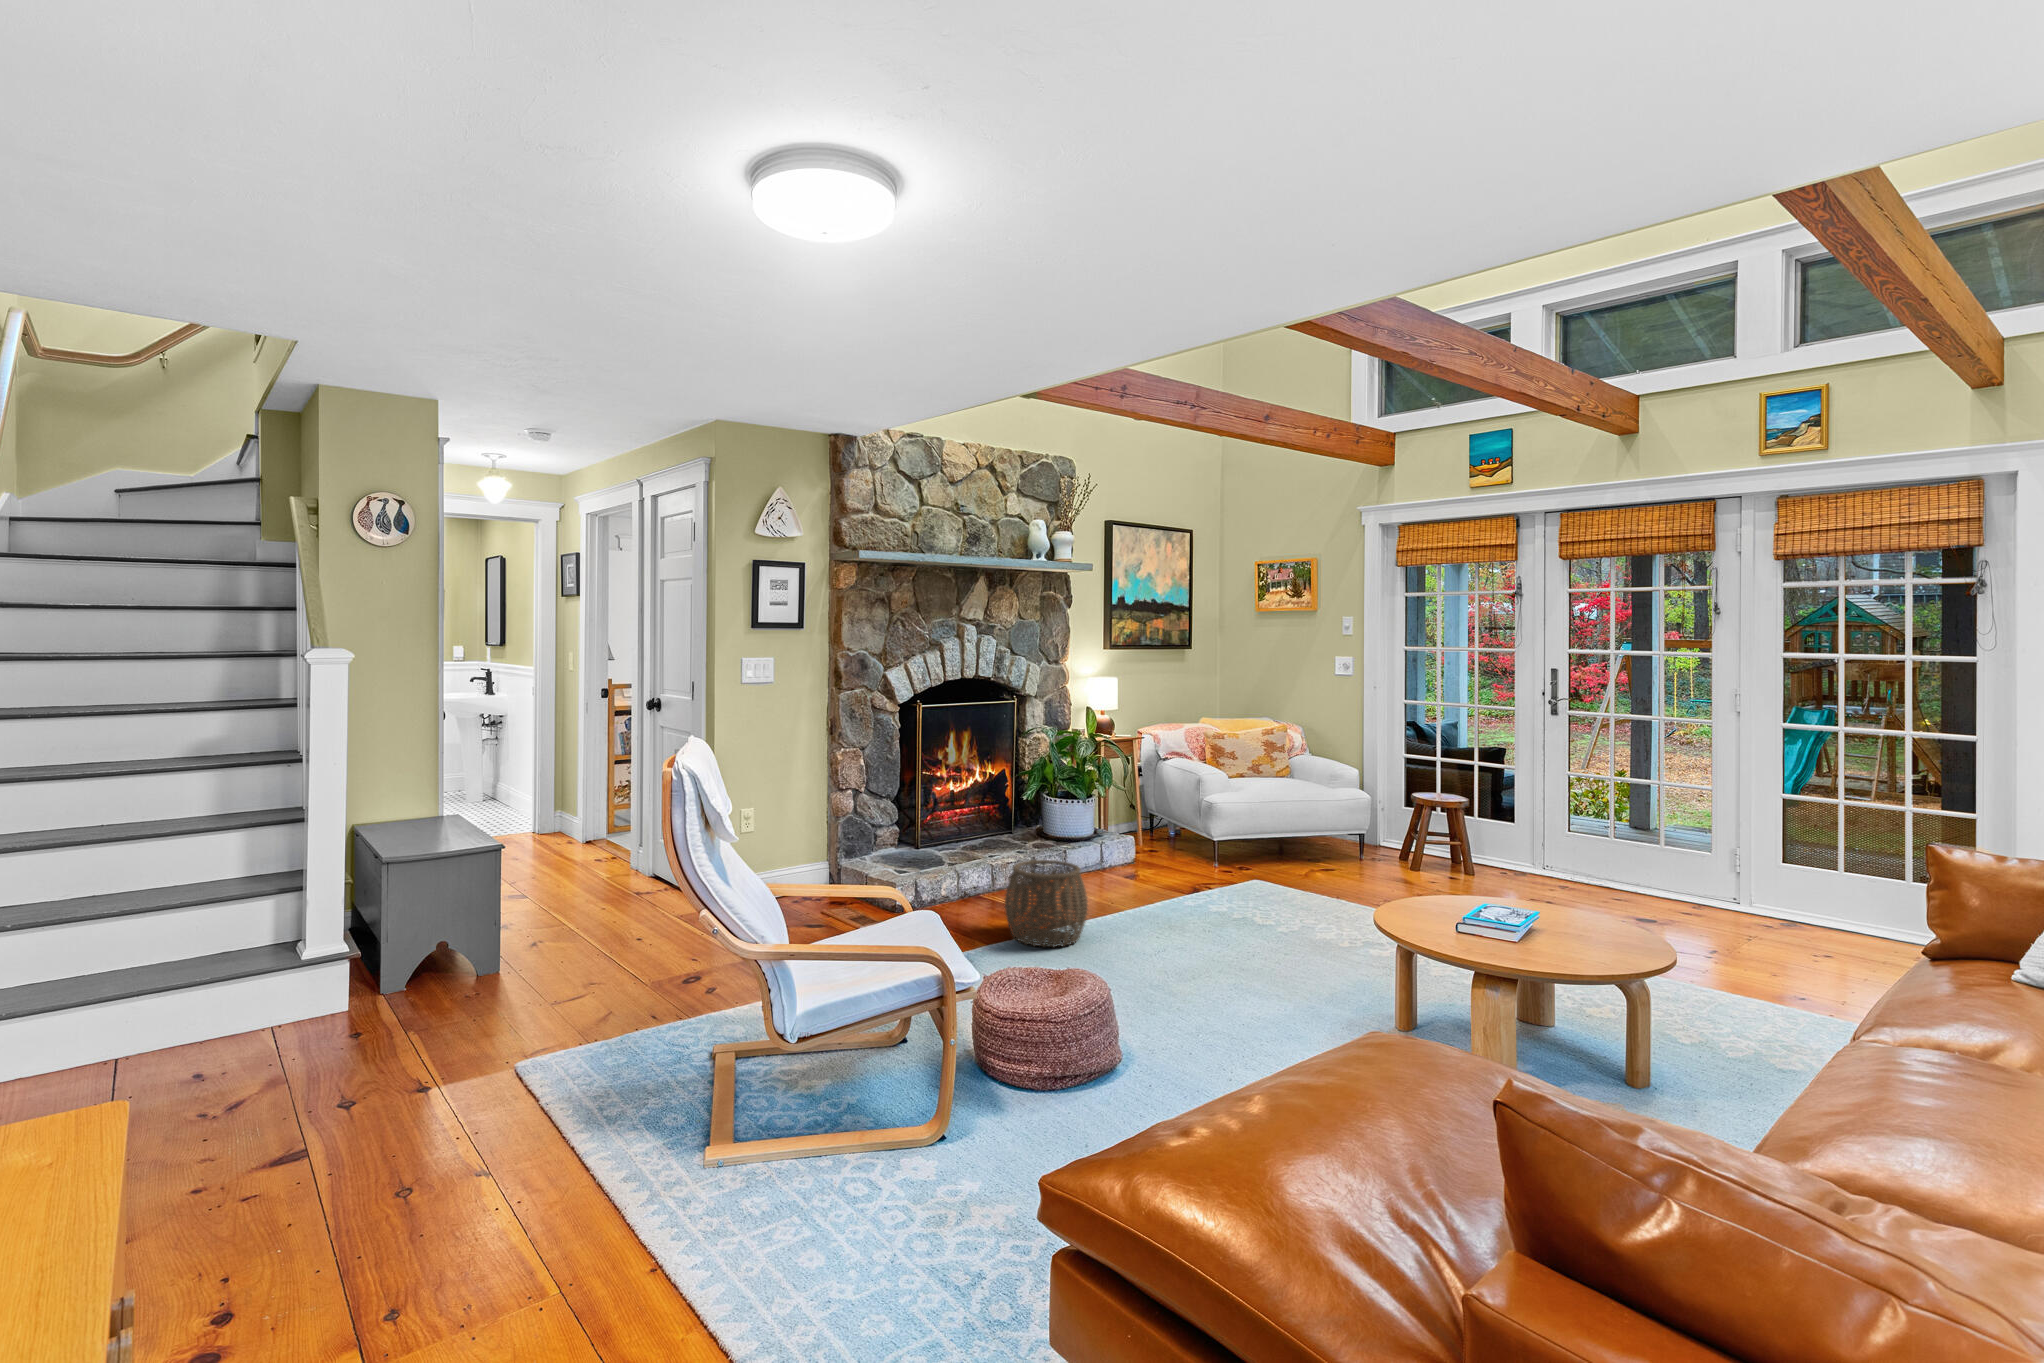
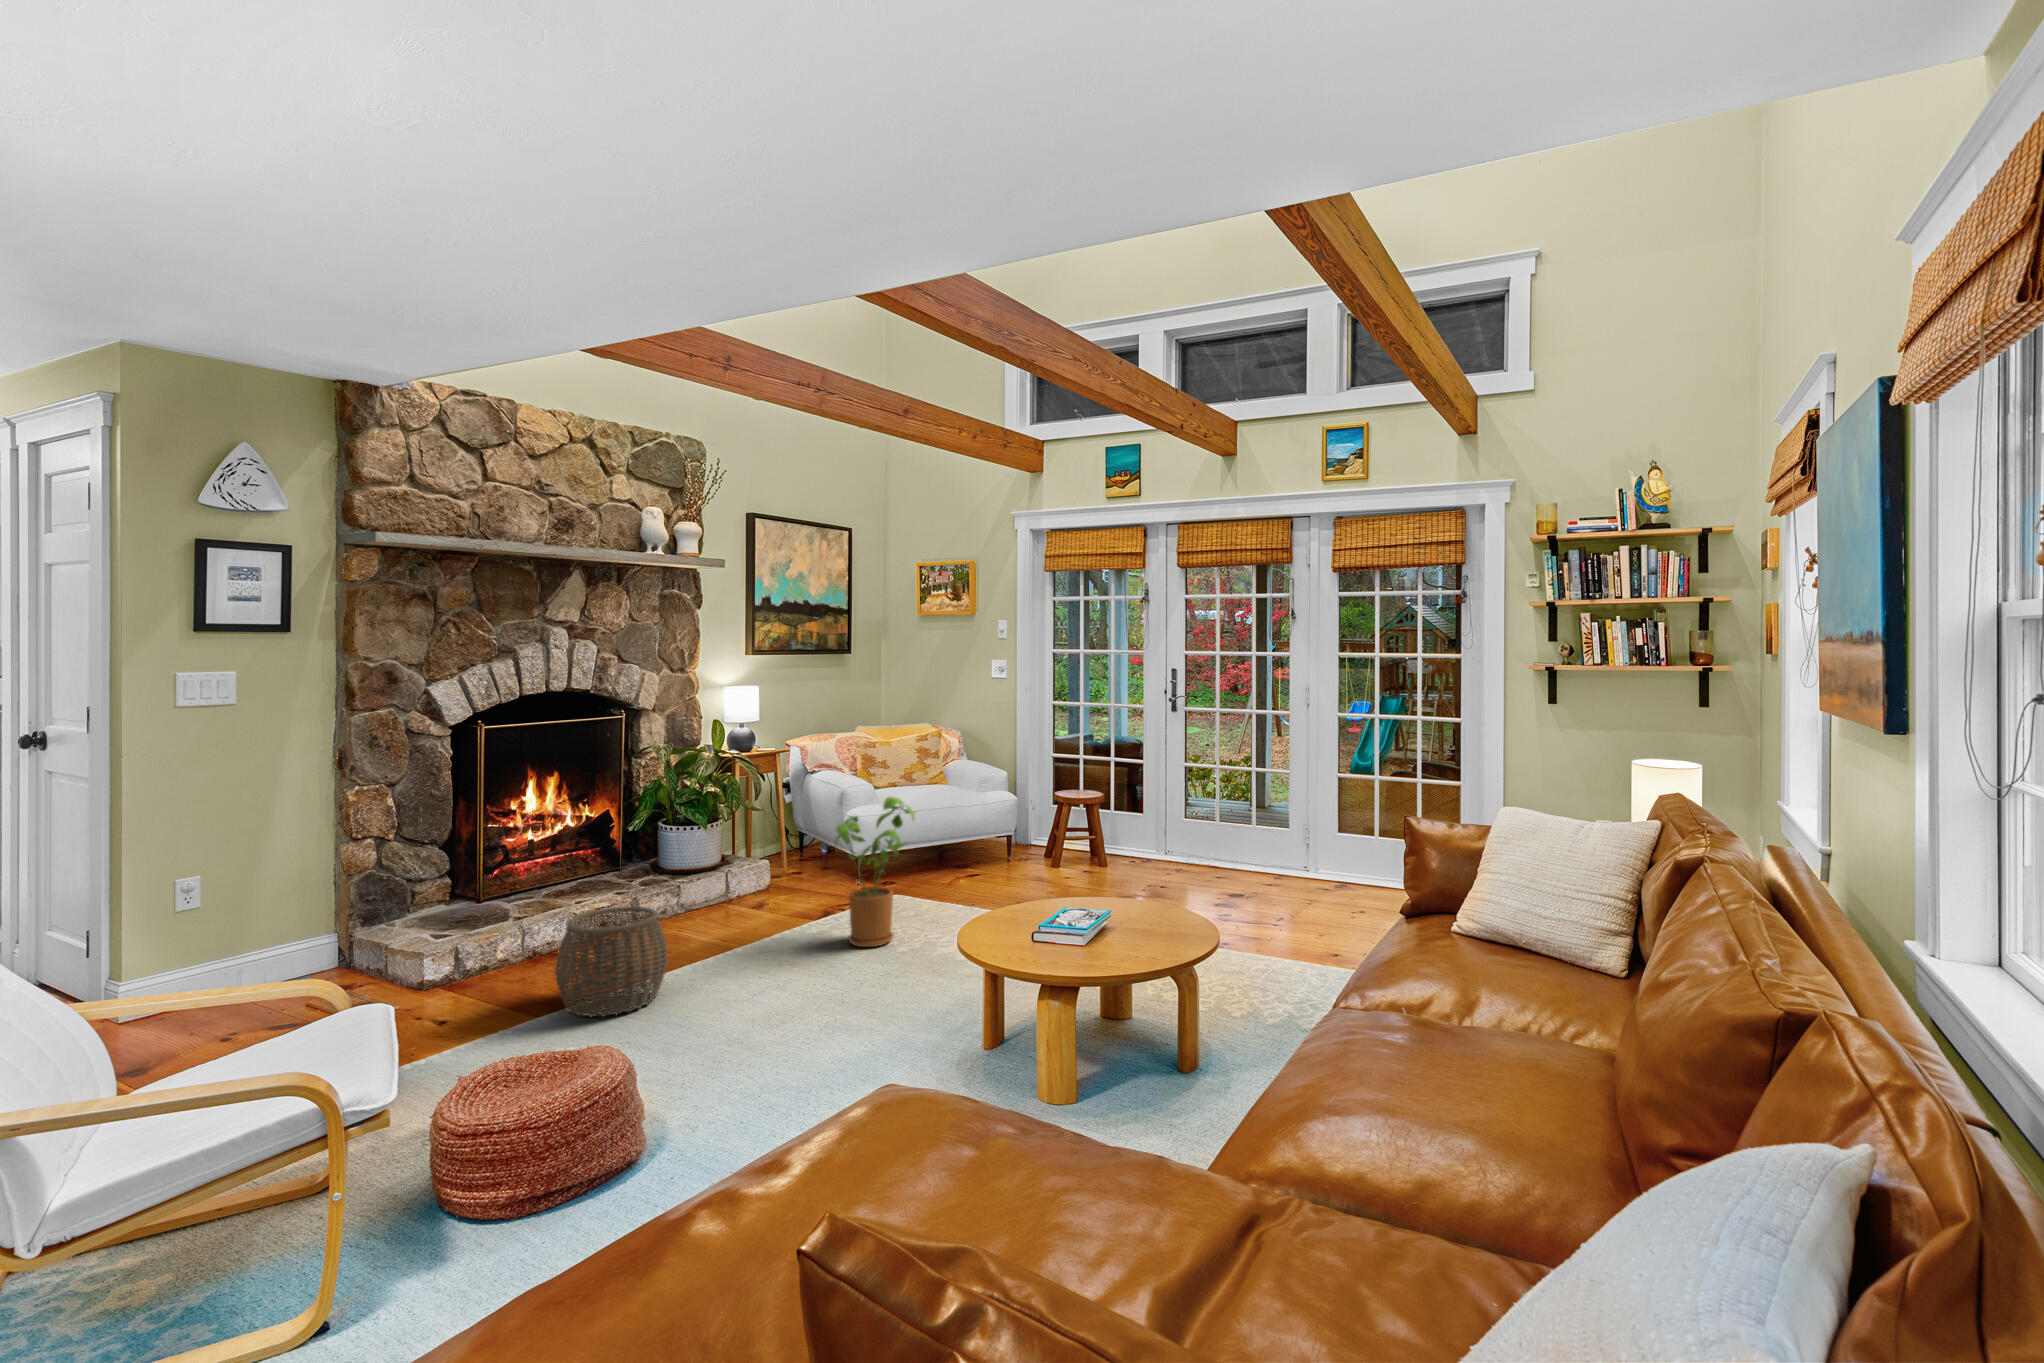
house plant: none [1213,784,1291,922] -> present [835,797,914,947]

